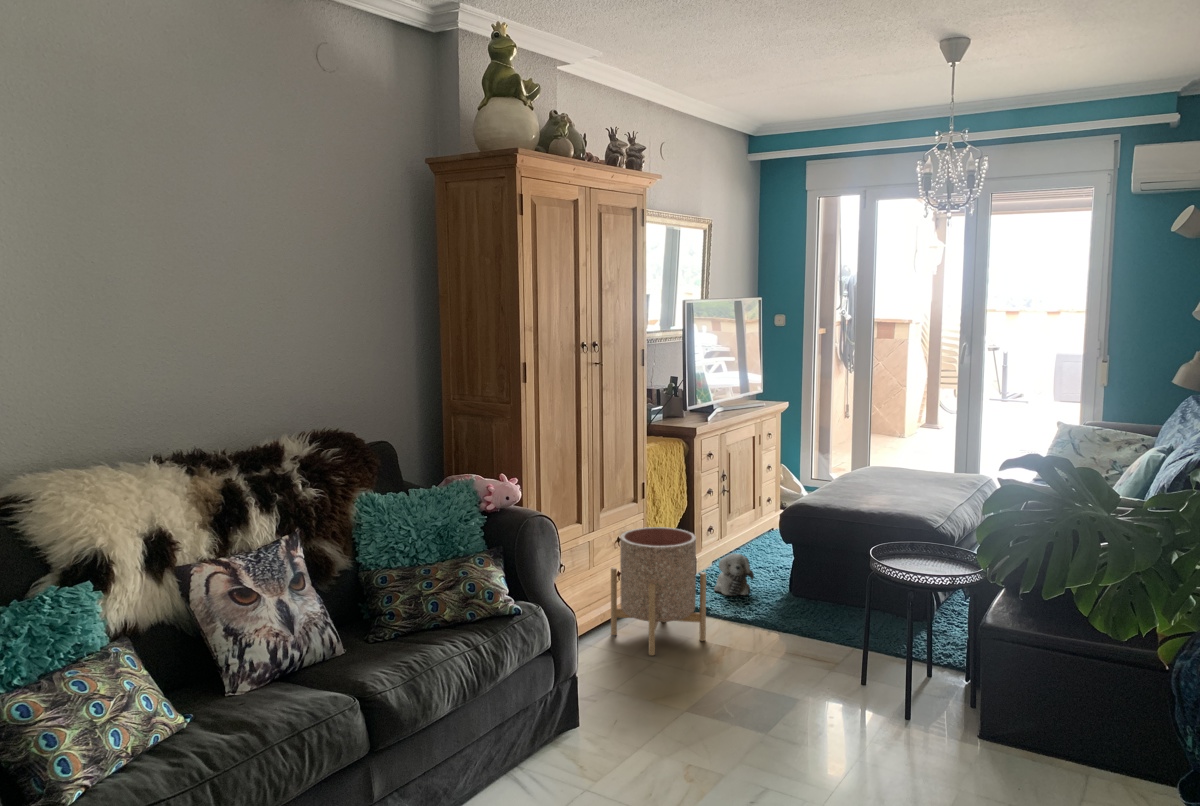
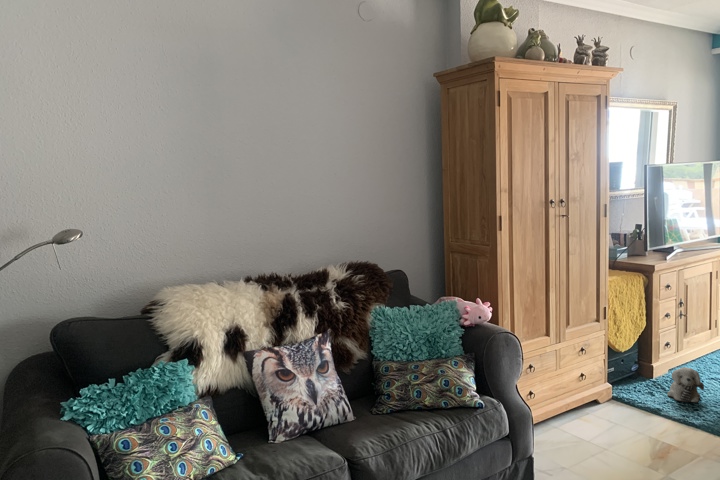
planter: present [611,527,706,655] -> none [574,342,655,445]

